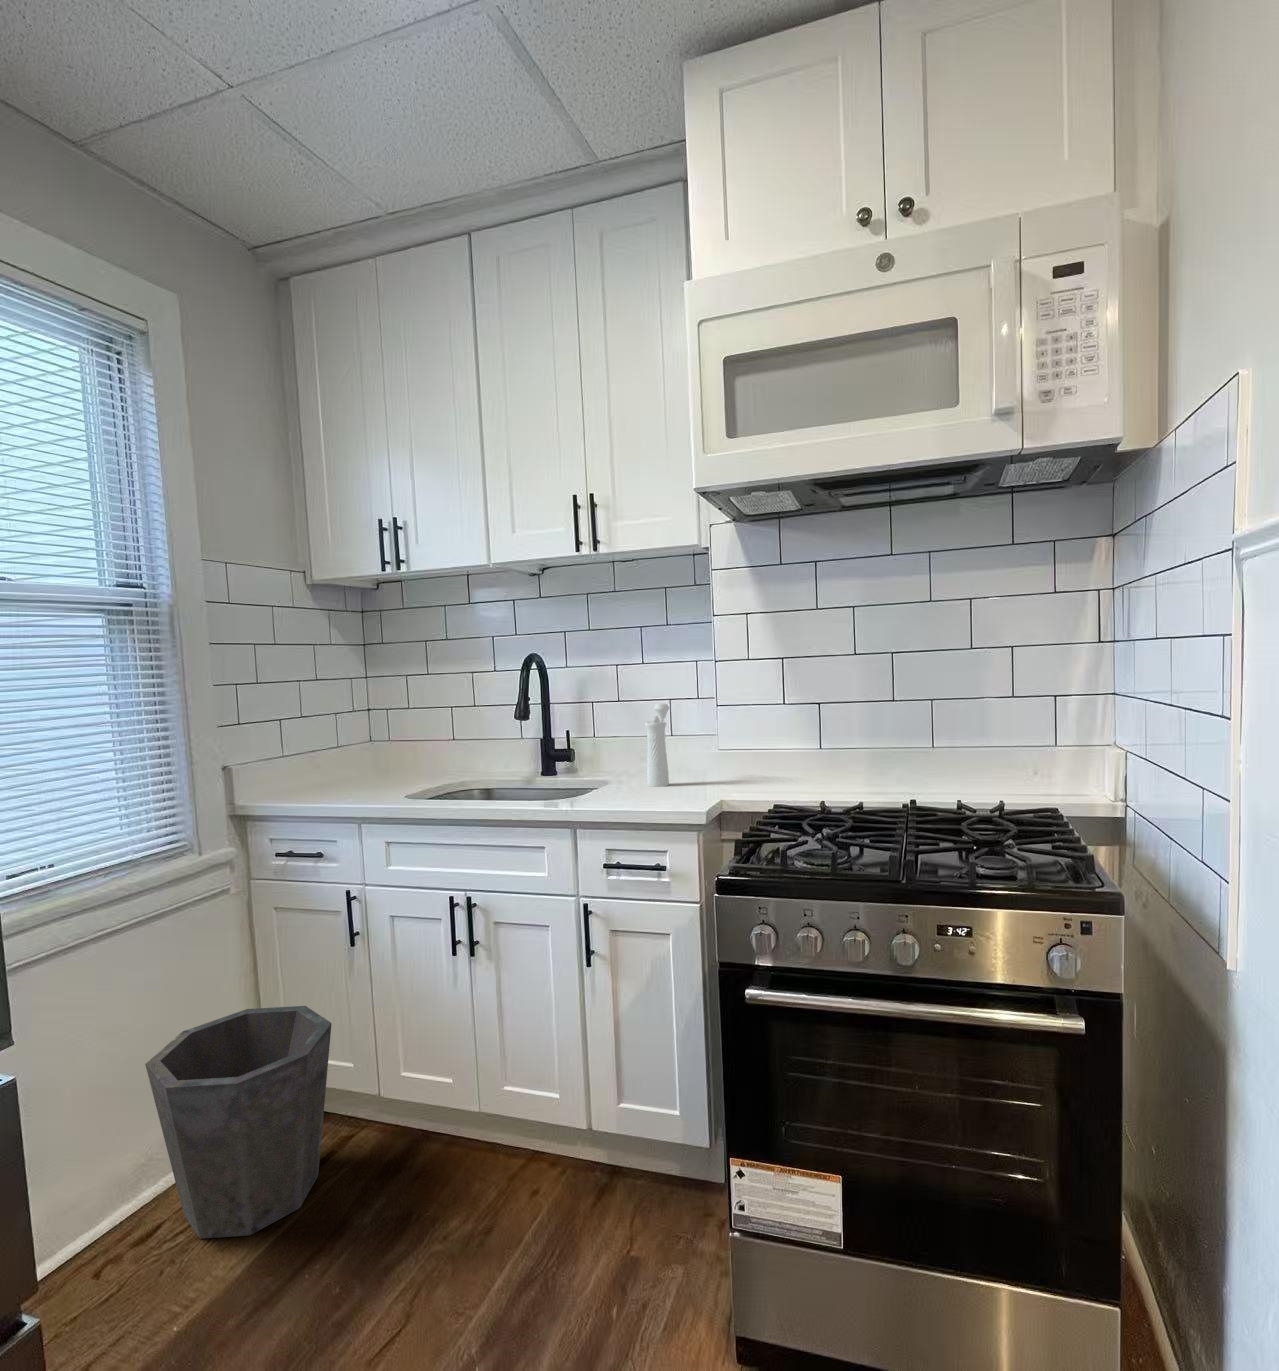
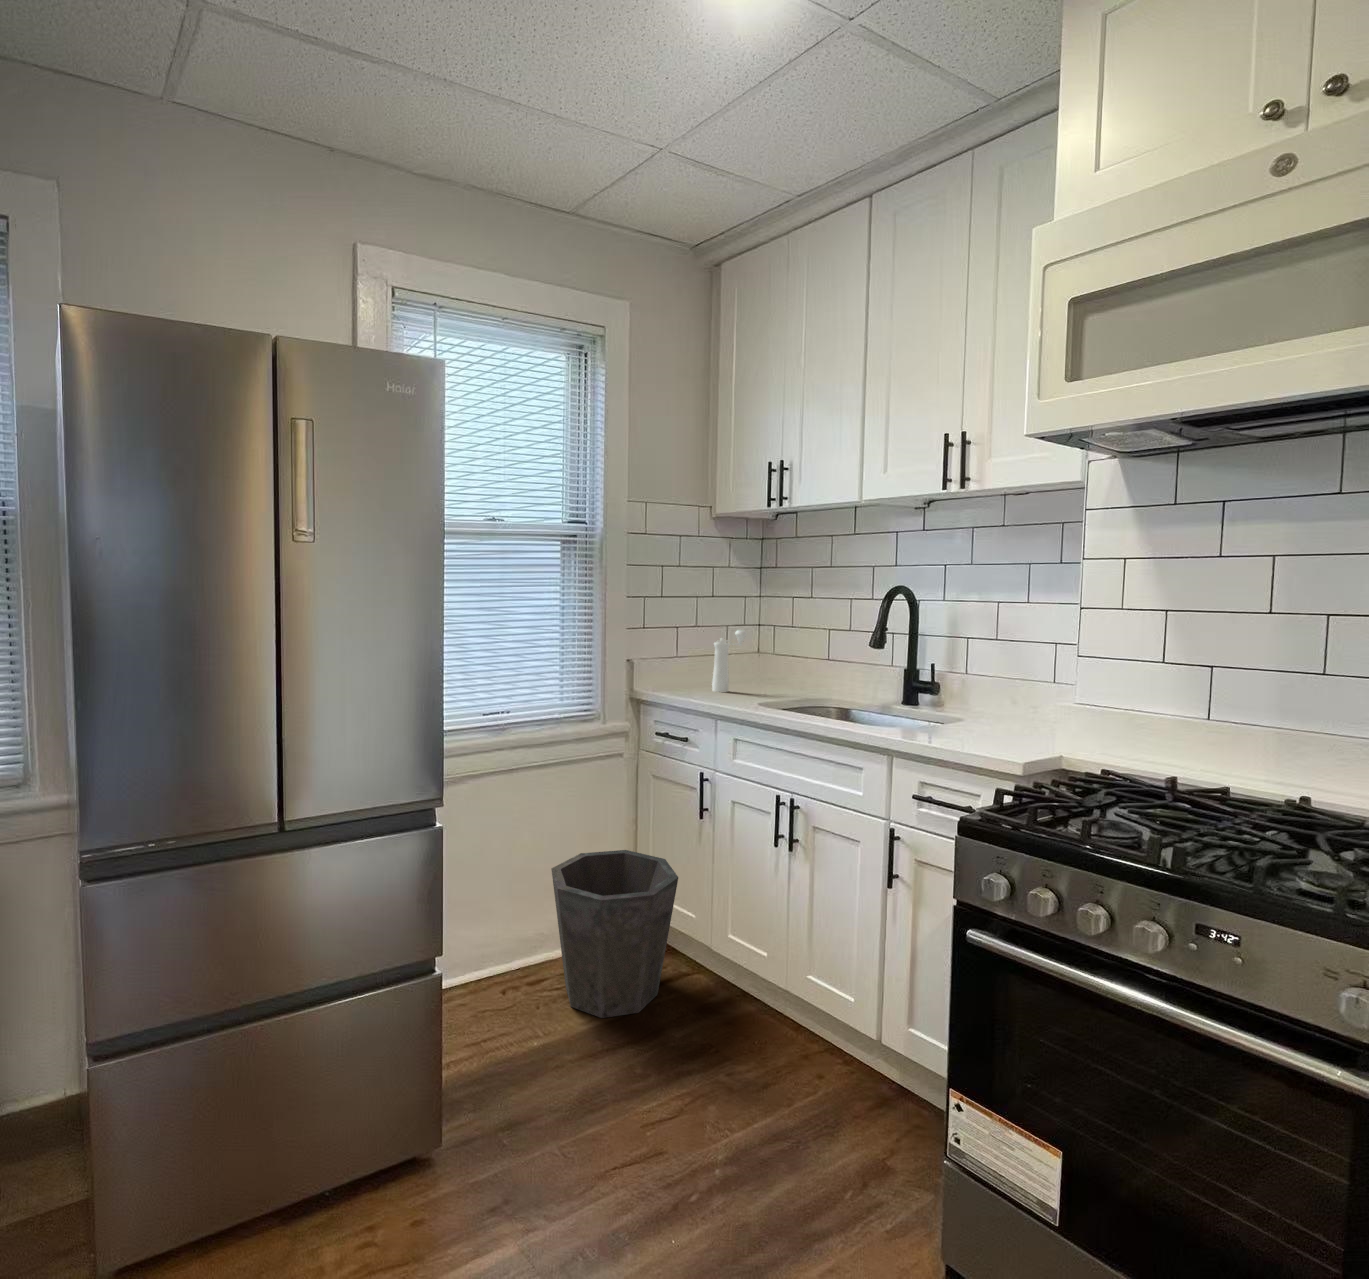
pepper mill: present [645,703,669,787] -> present [712,630,747,692]

